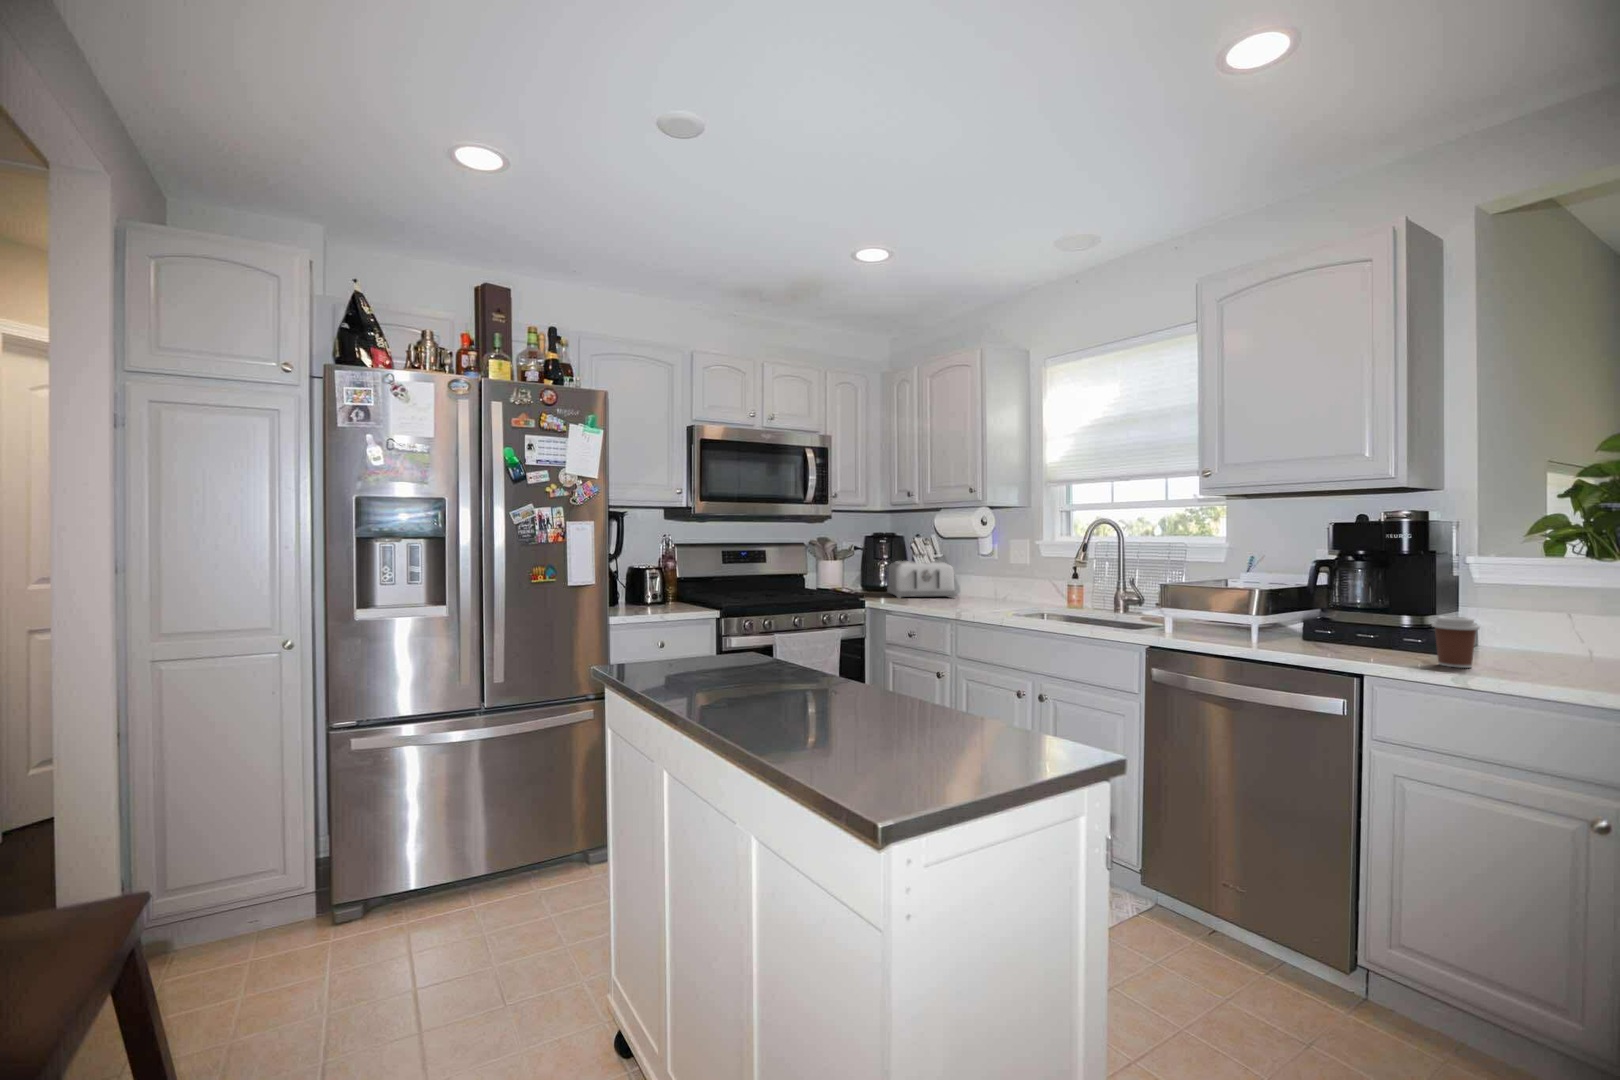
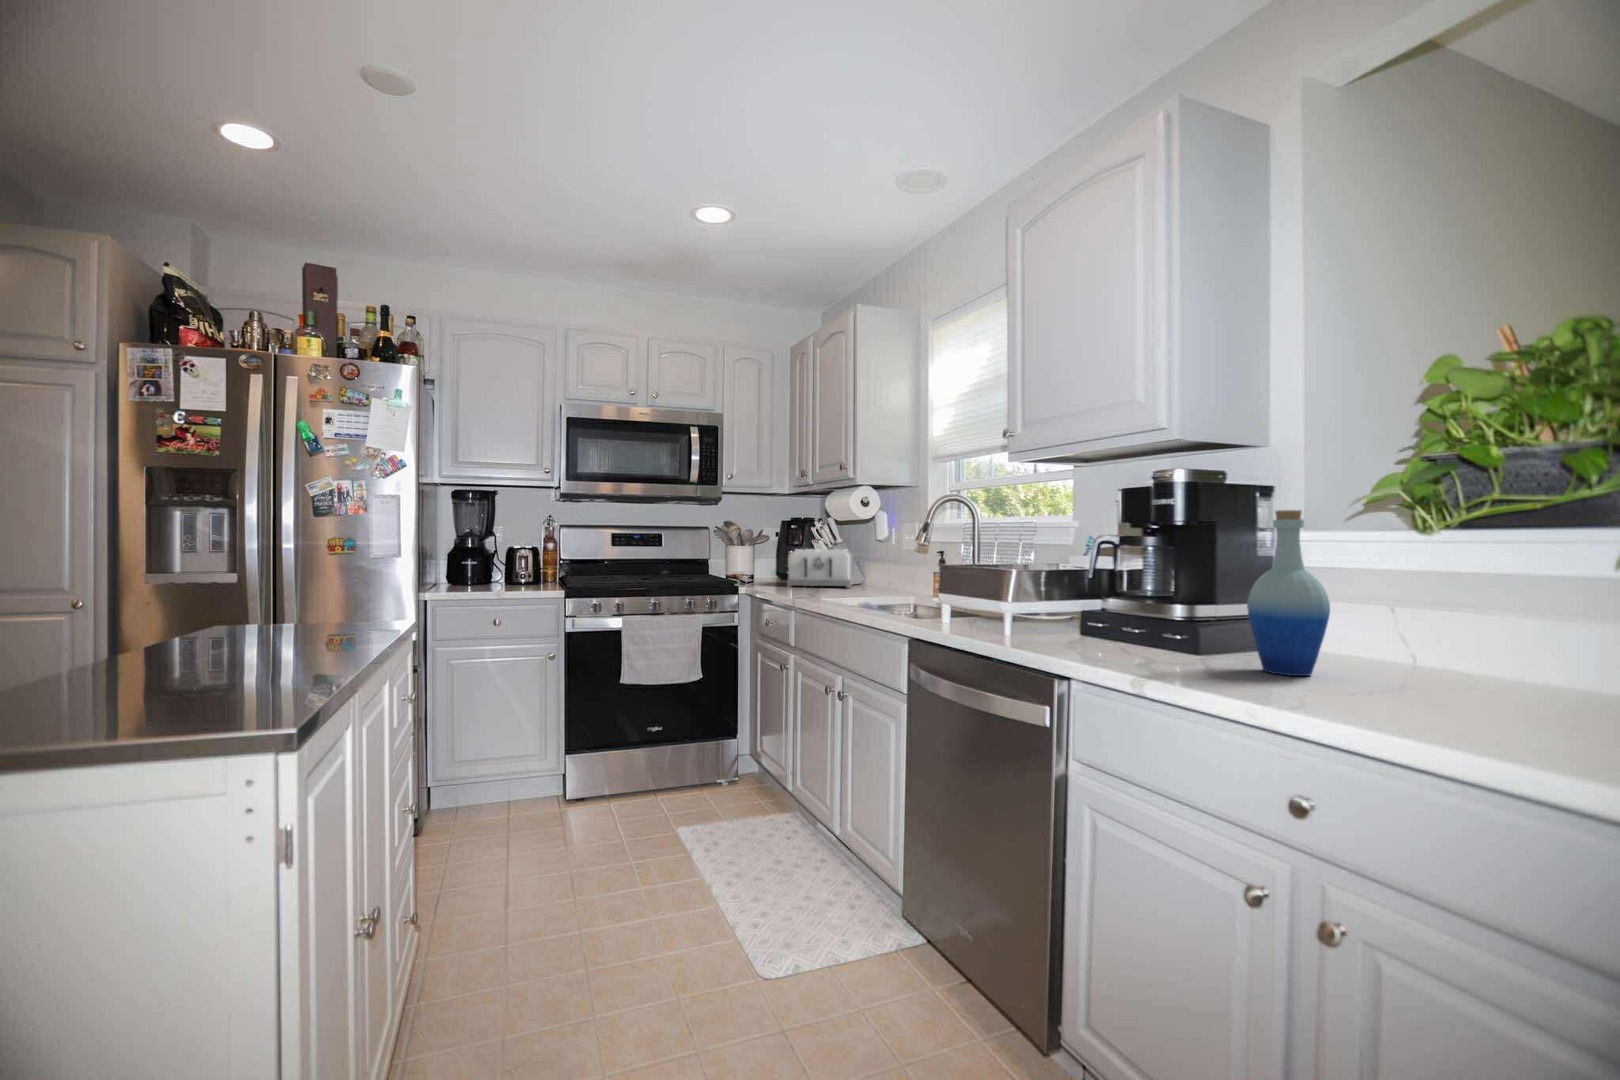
bottle: none [1487,547,1556,666] -> present [1247,510,1330,676]
coffee cup: present [1432,616,1480,668] -> none [1150,603,1205,673]

